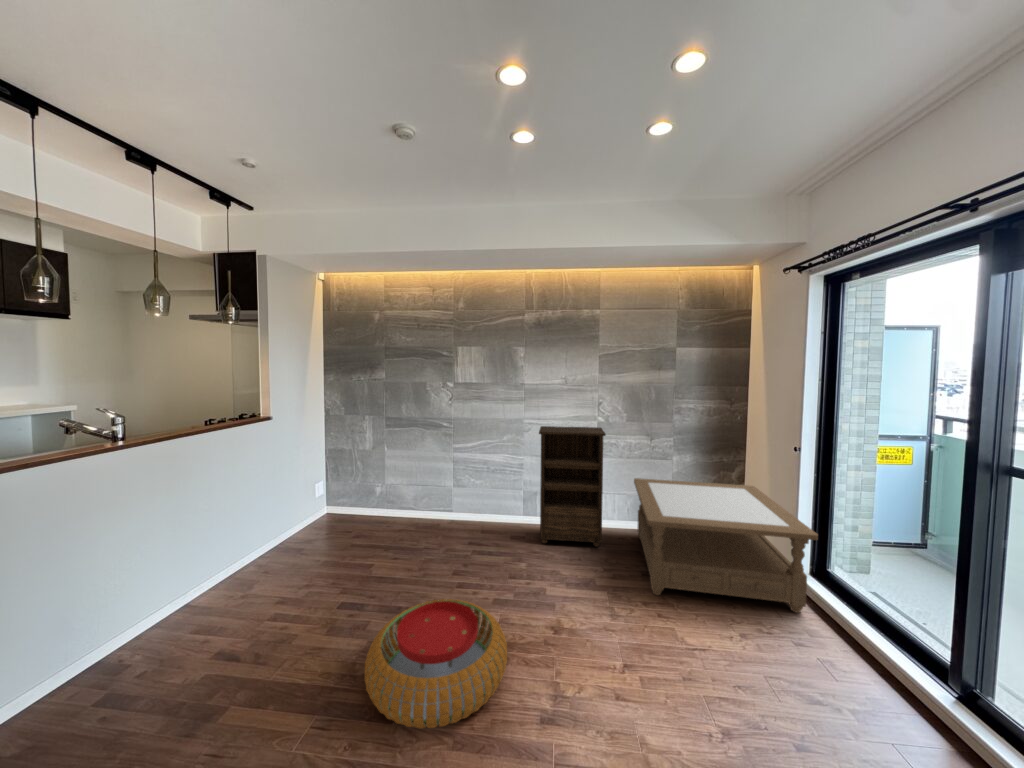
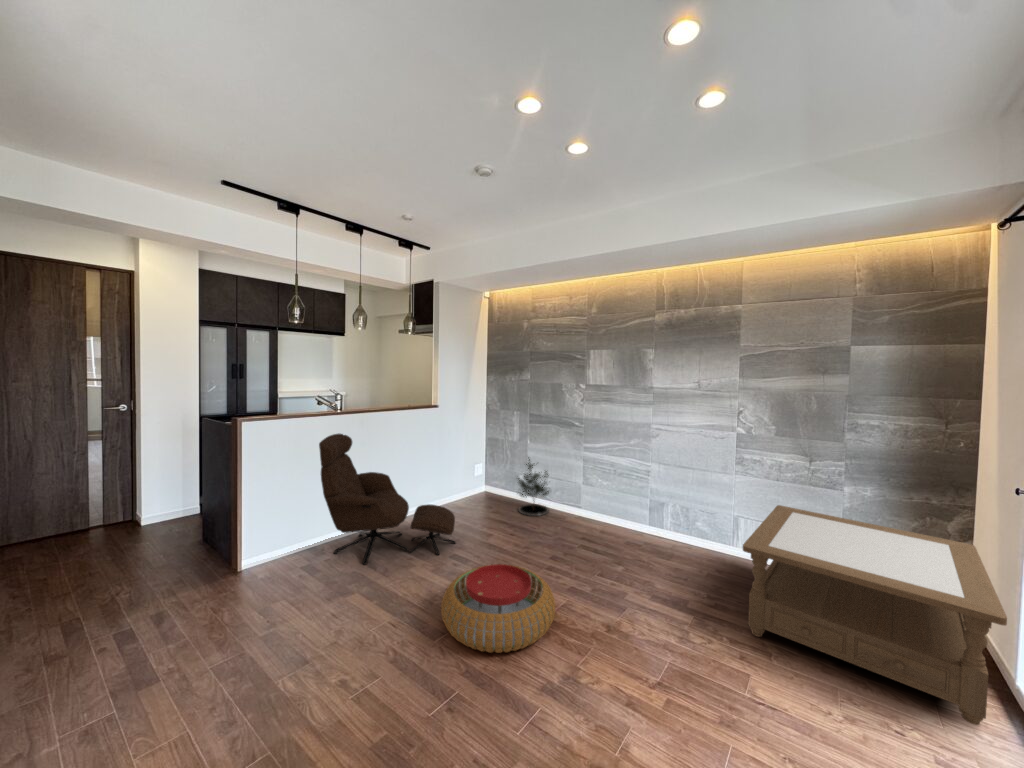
bookshelf: present [539,426,606,547] -> none [652,433,736,573]
potted tree: none [380,465,421,532] -> present [518,457,549,516]
lounge chair: none [84,473,329,669] -> present [319,433,456,565]

